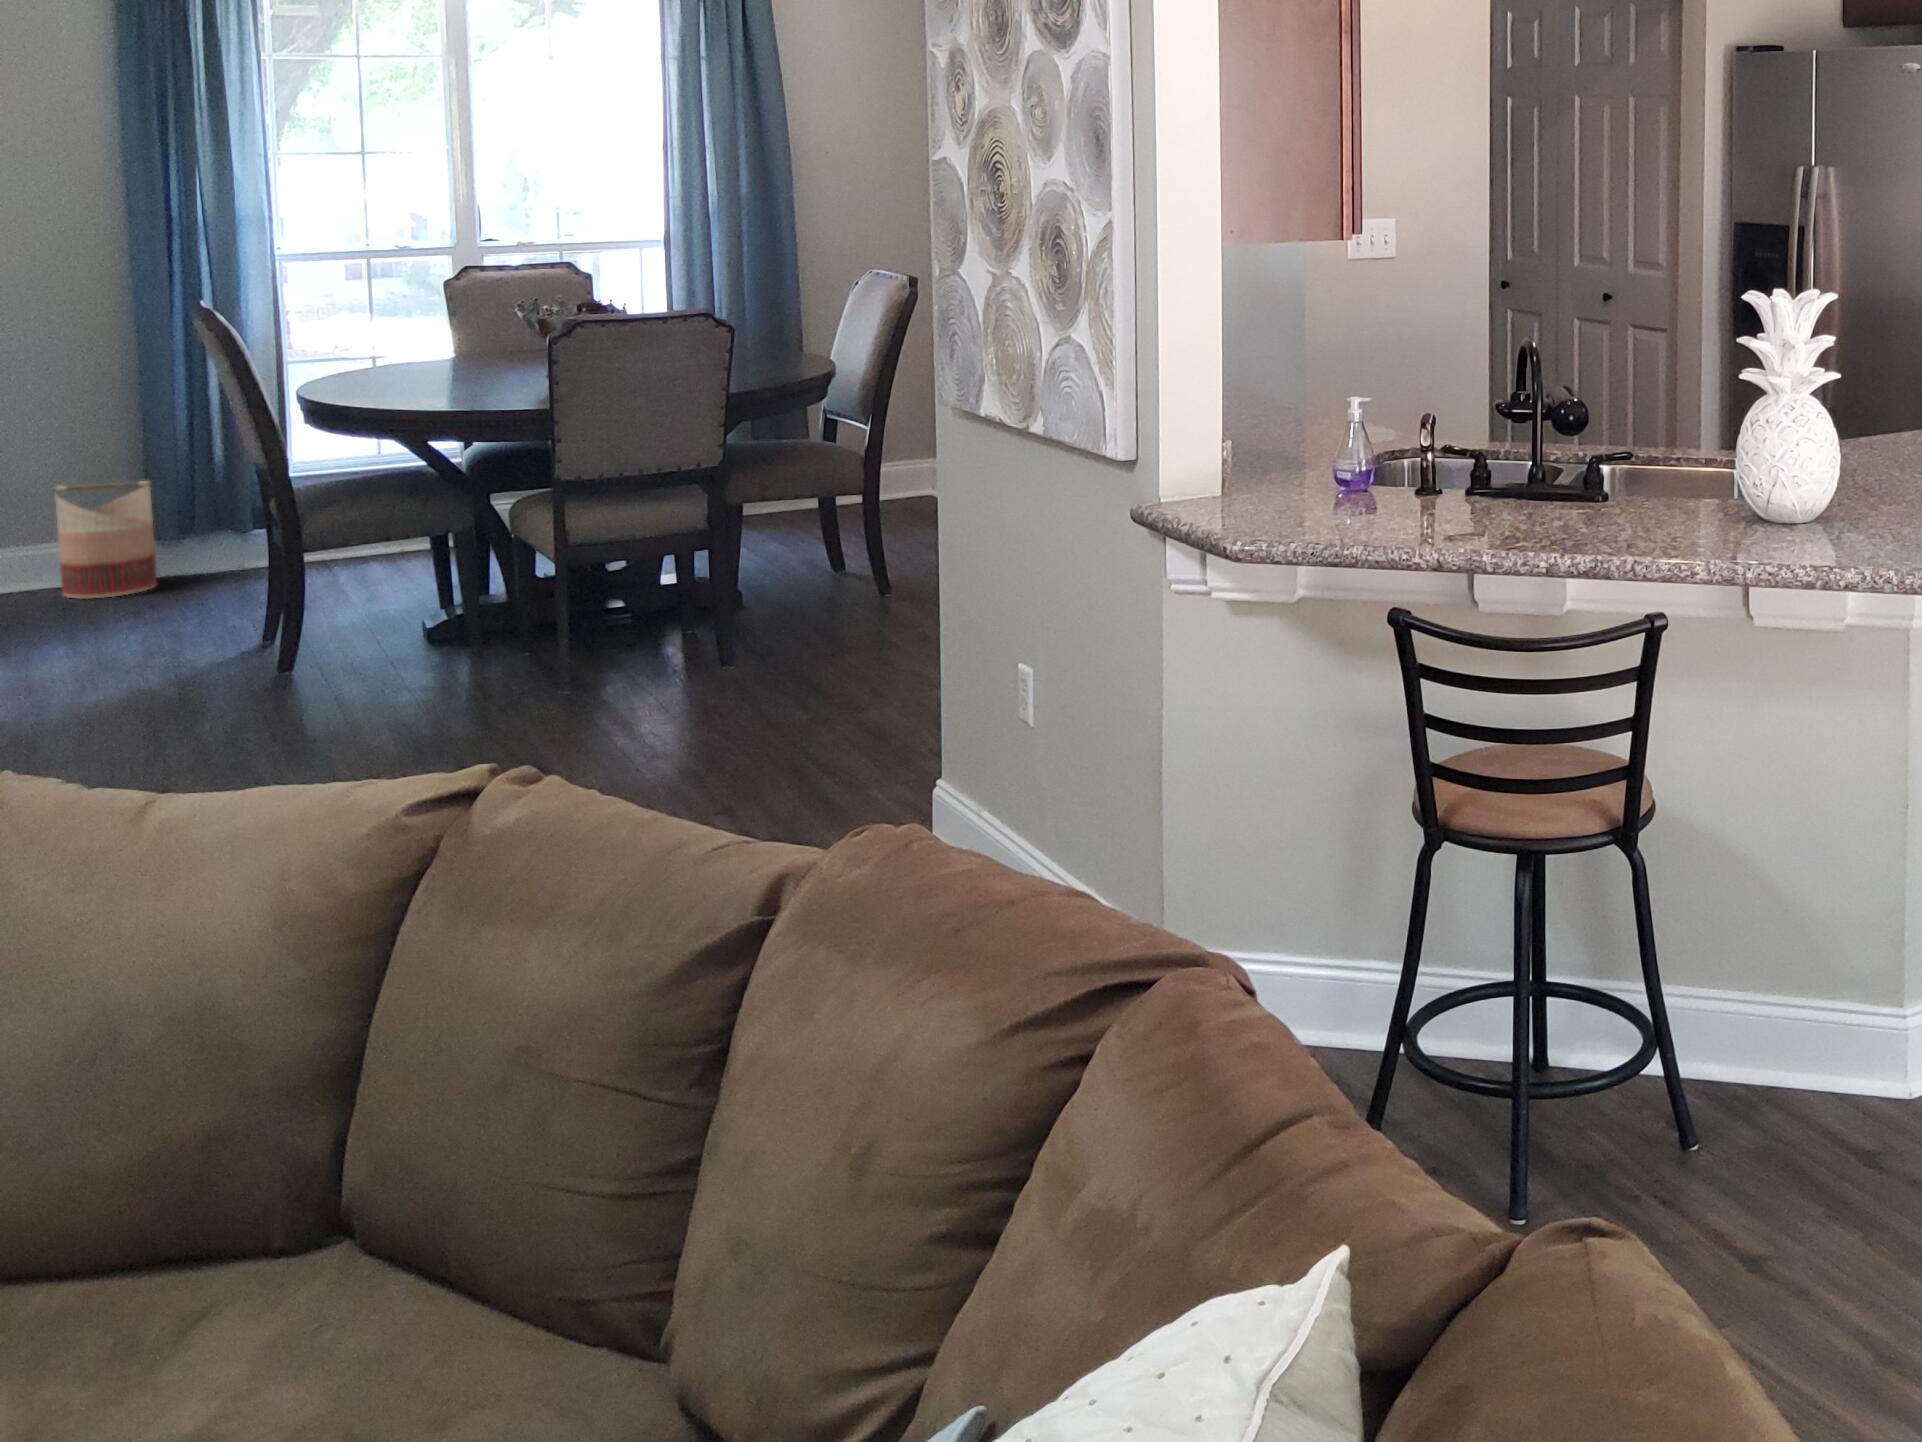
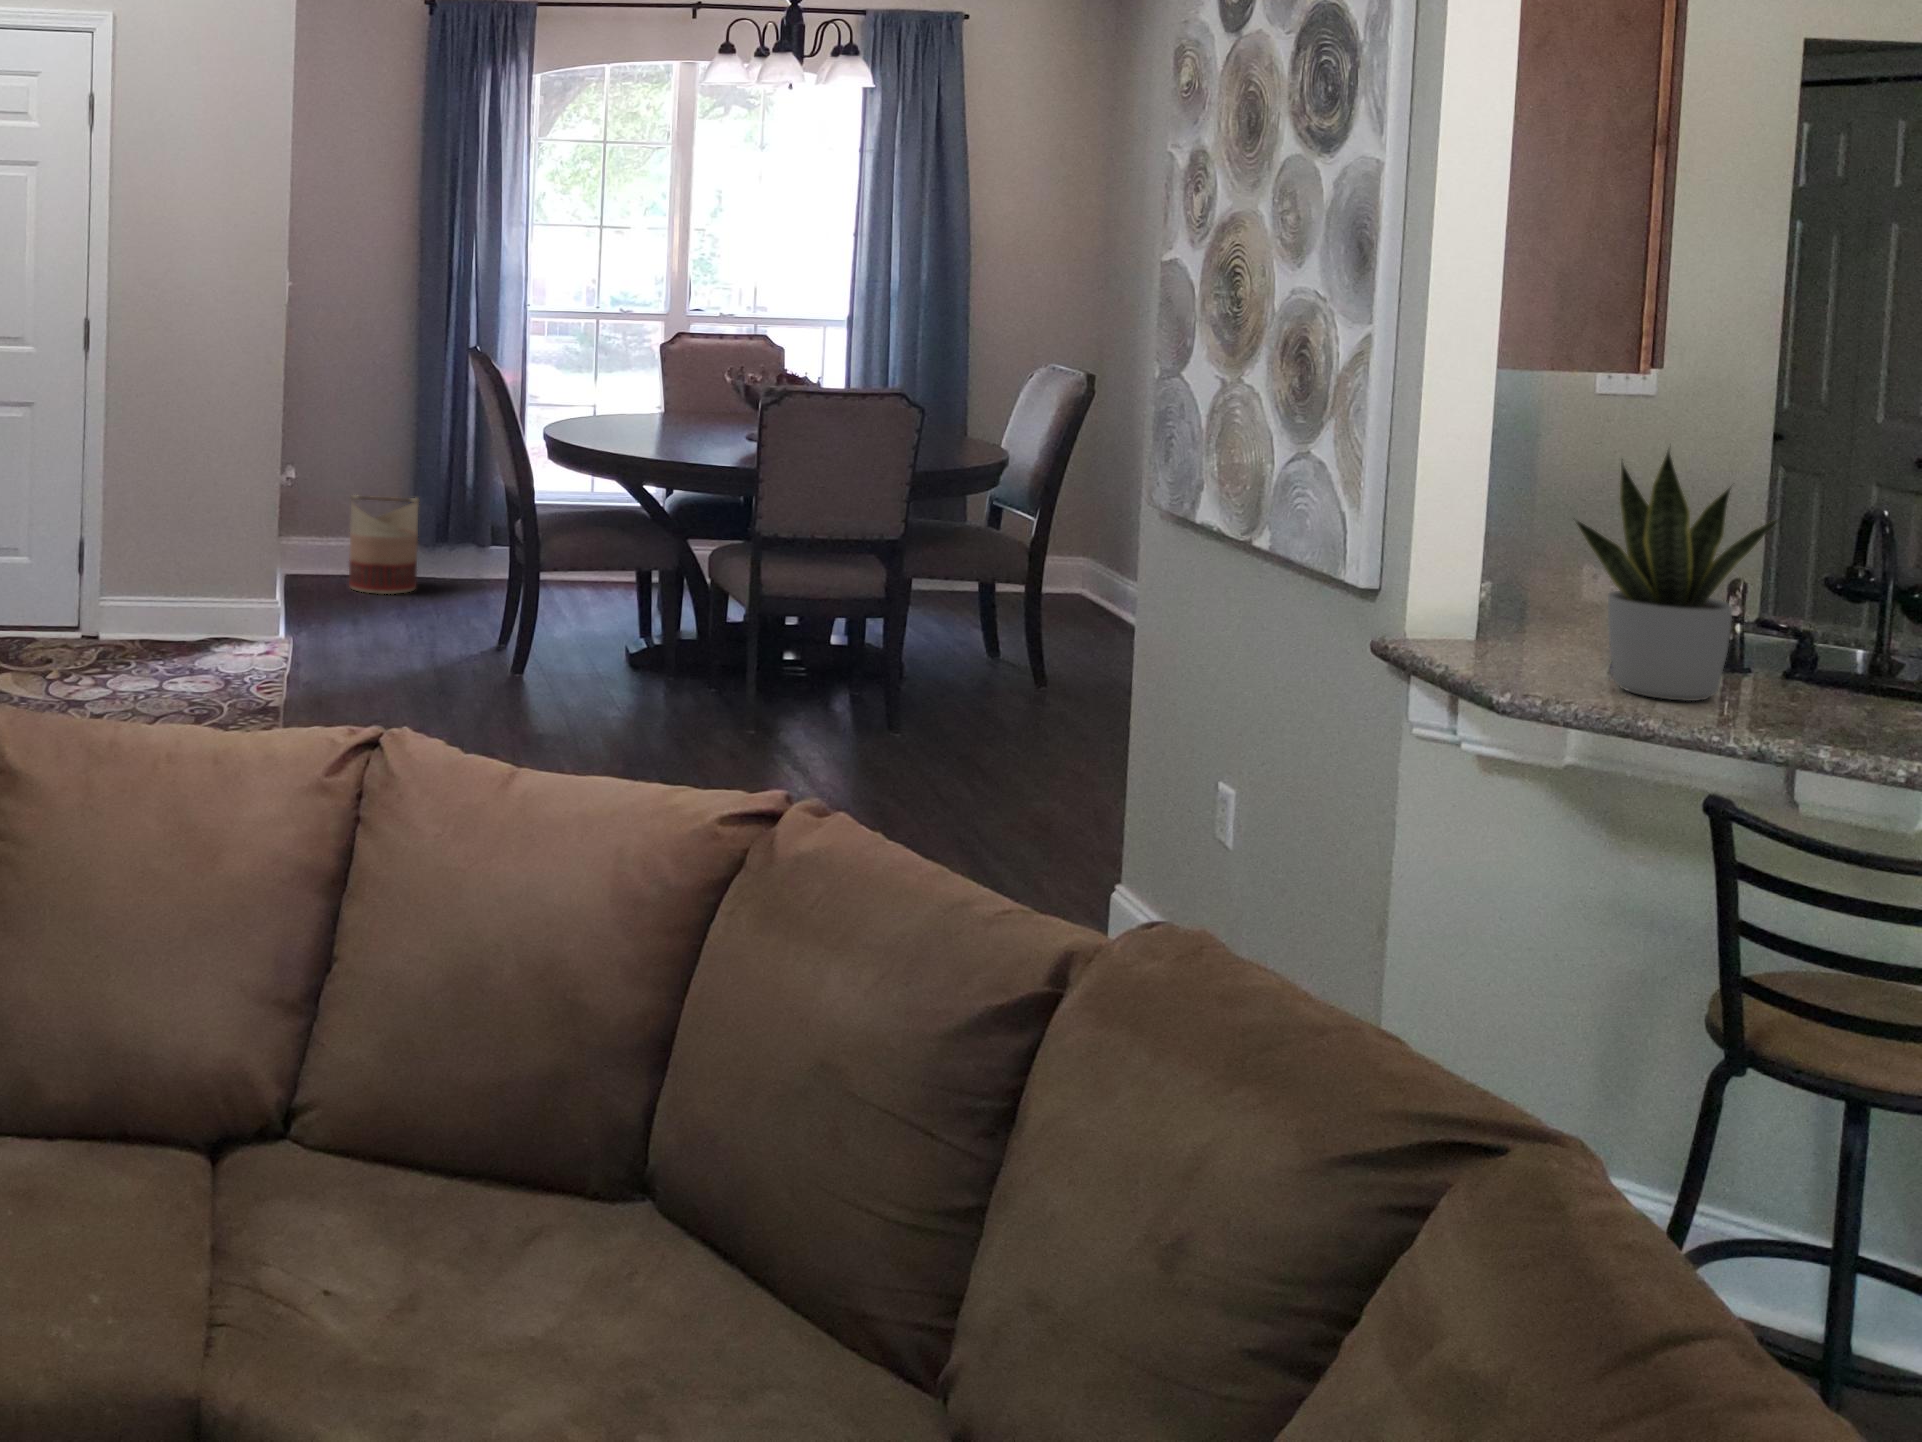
potted plant: none [1284,299,1454,529] -> present [1573,450,1778,701]

